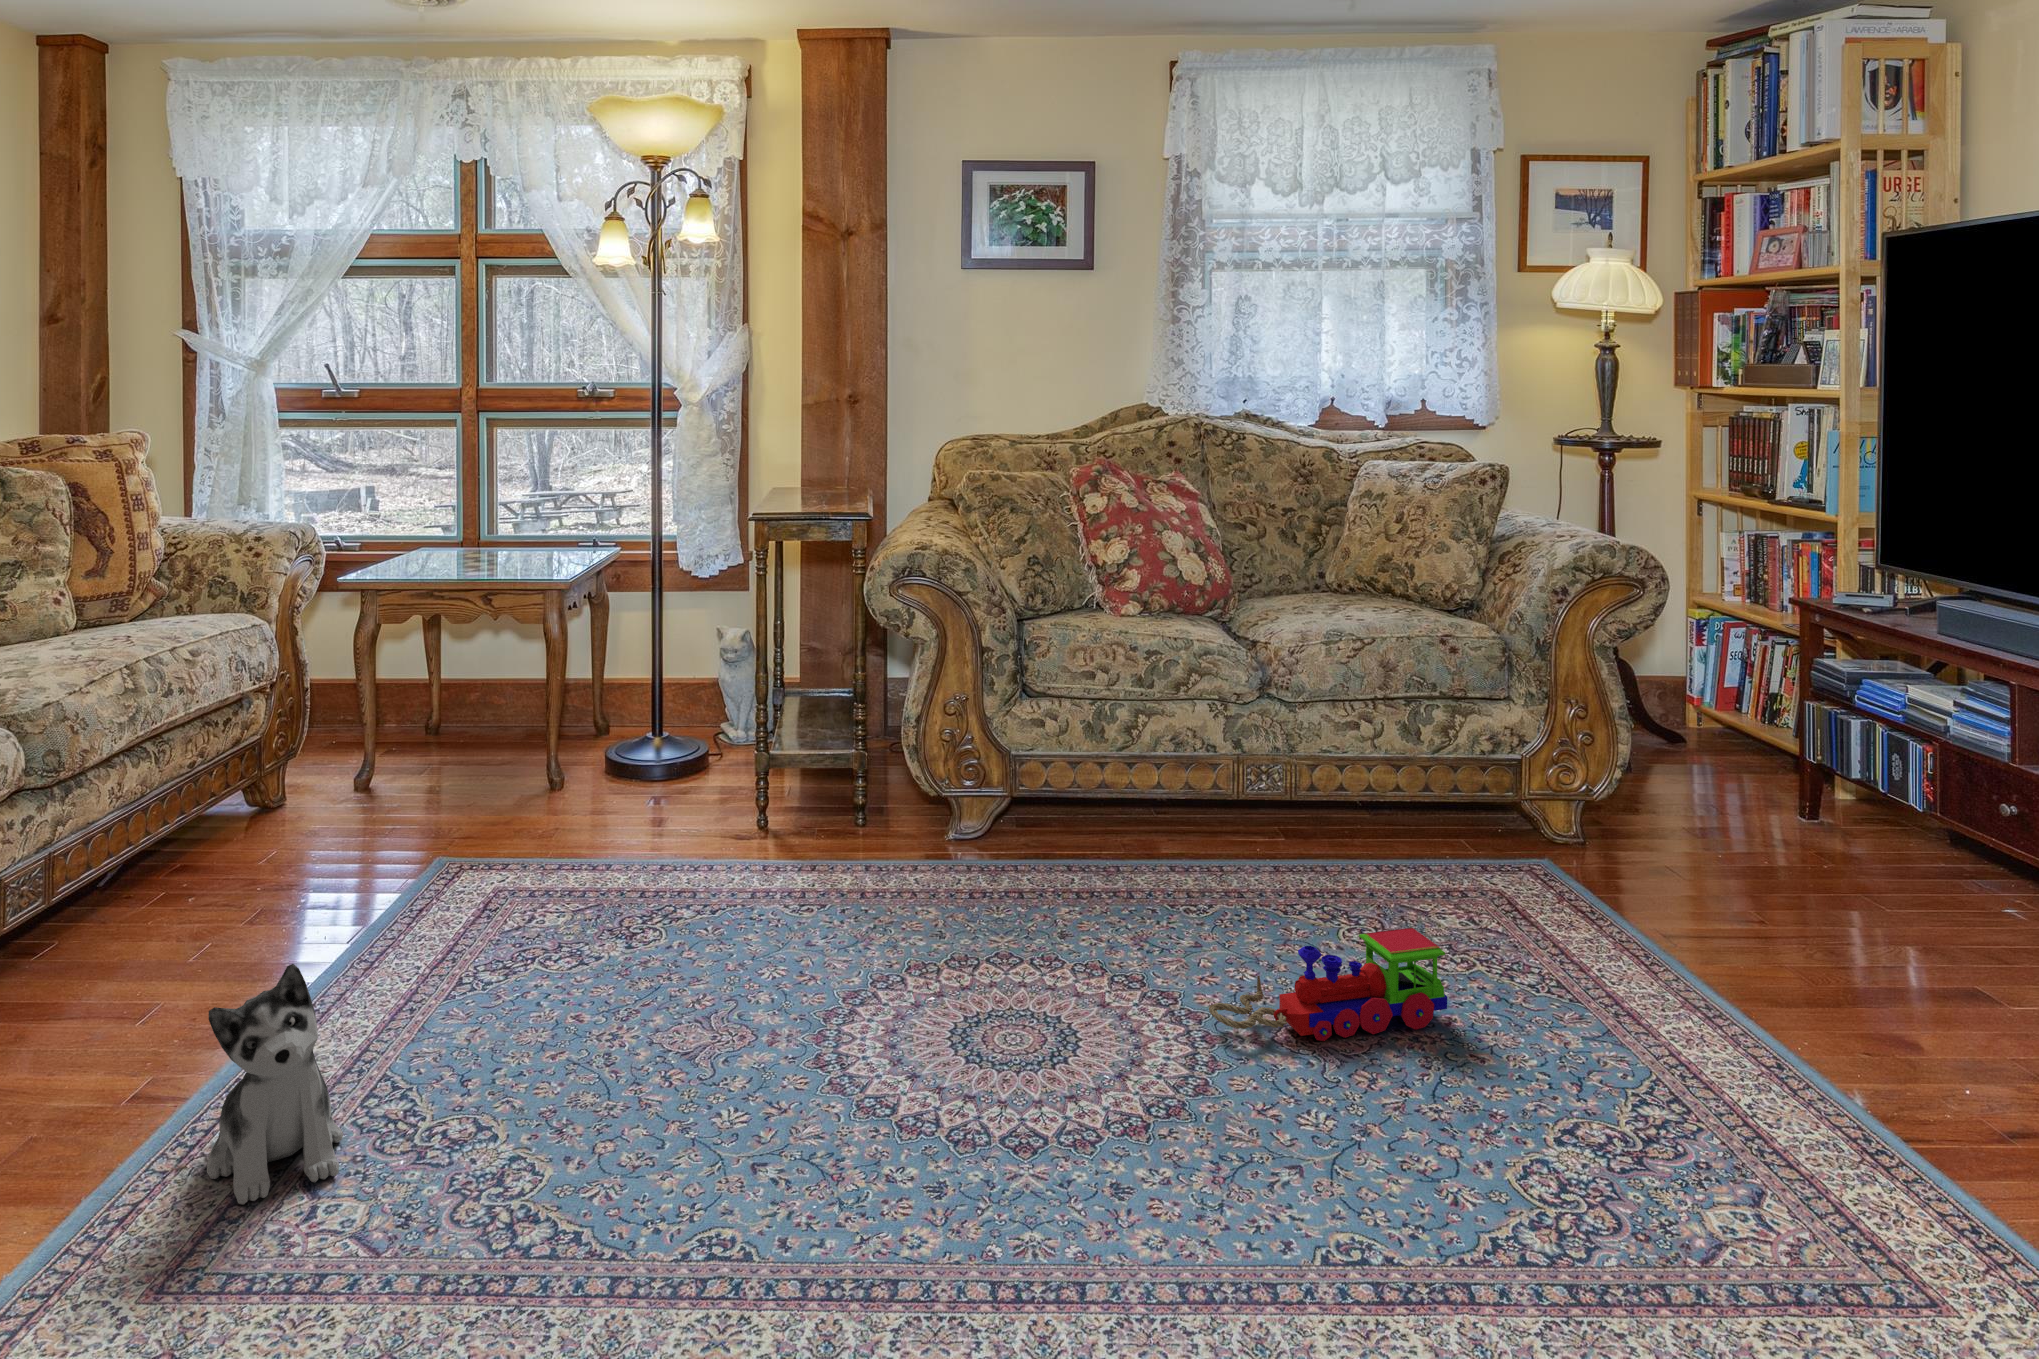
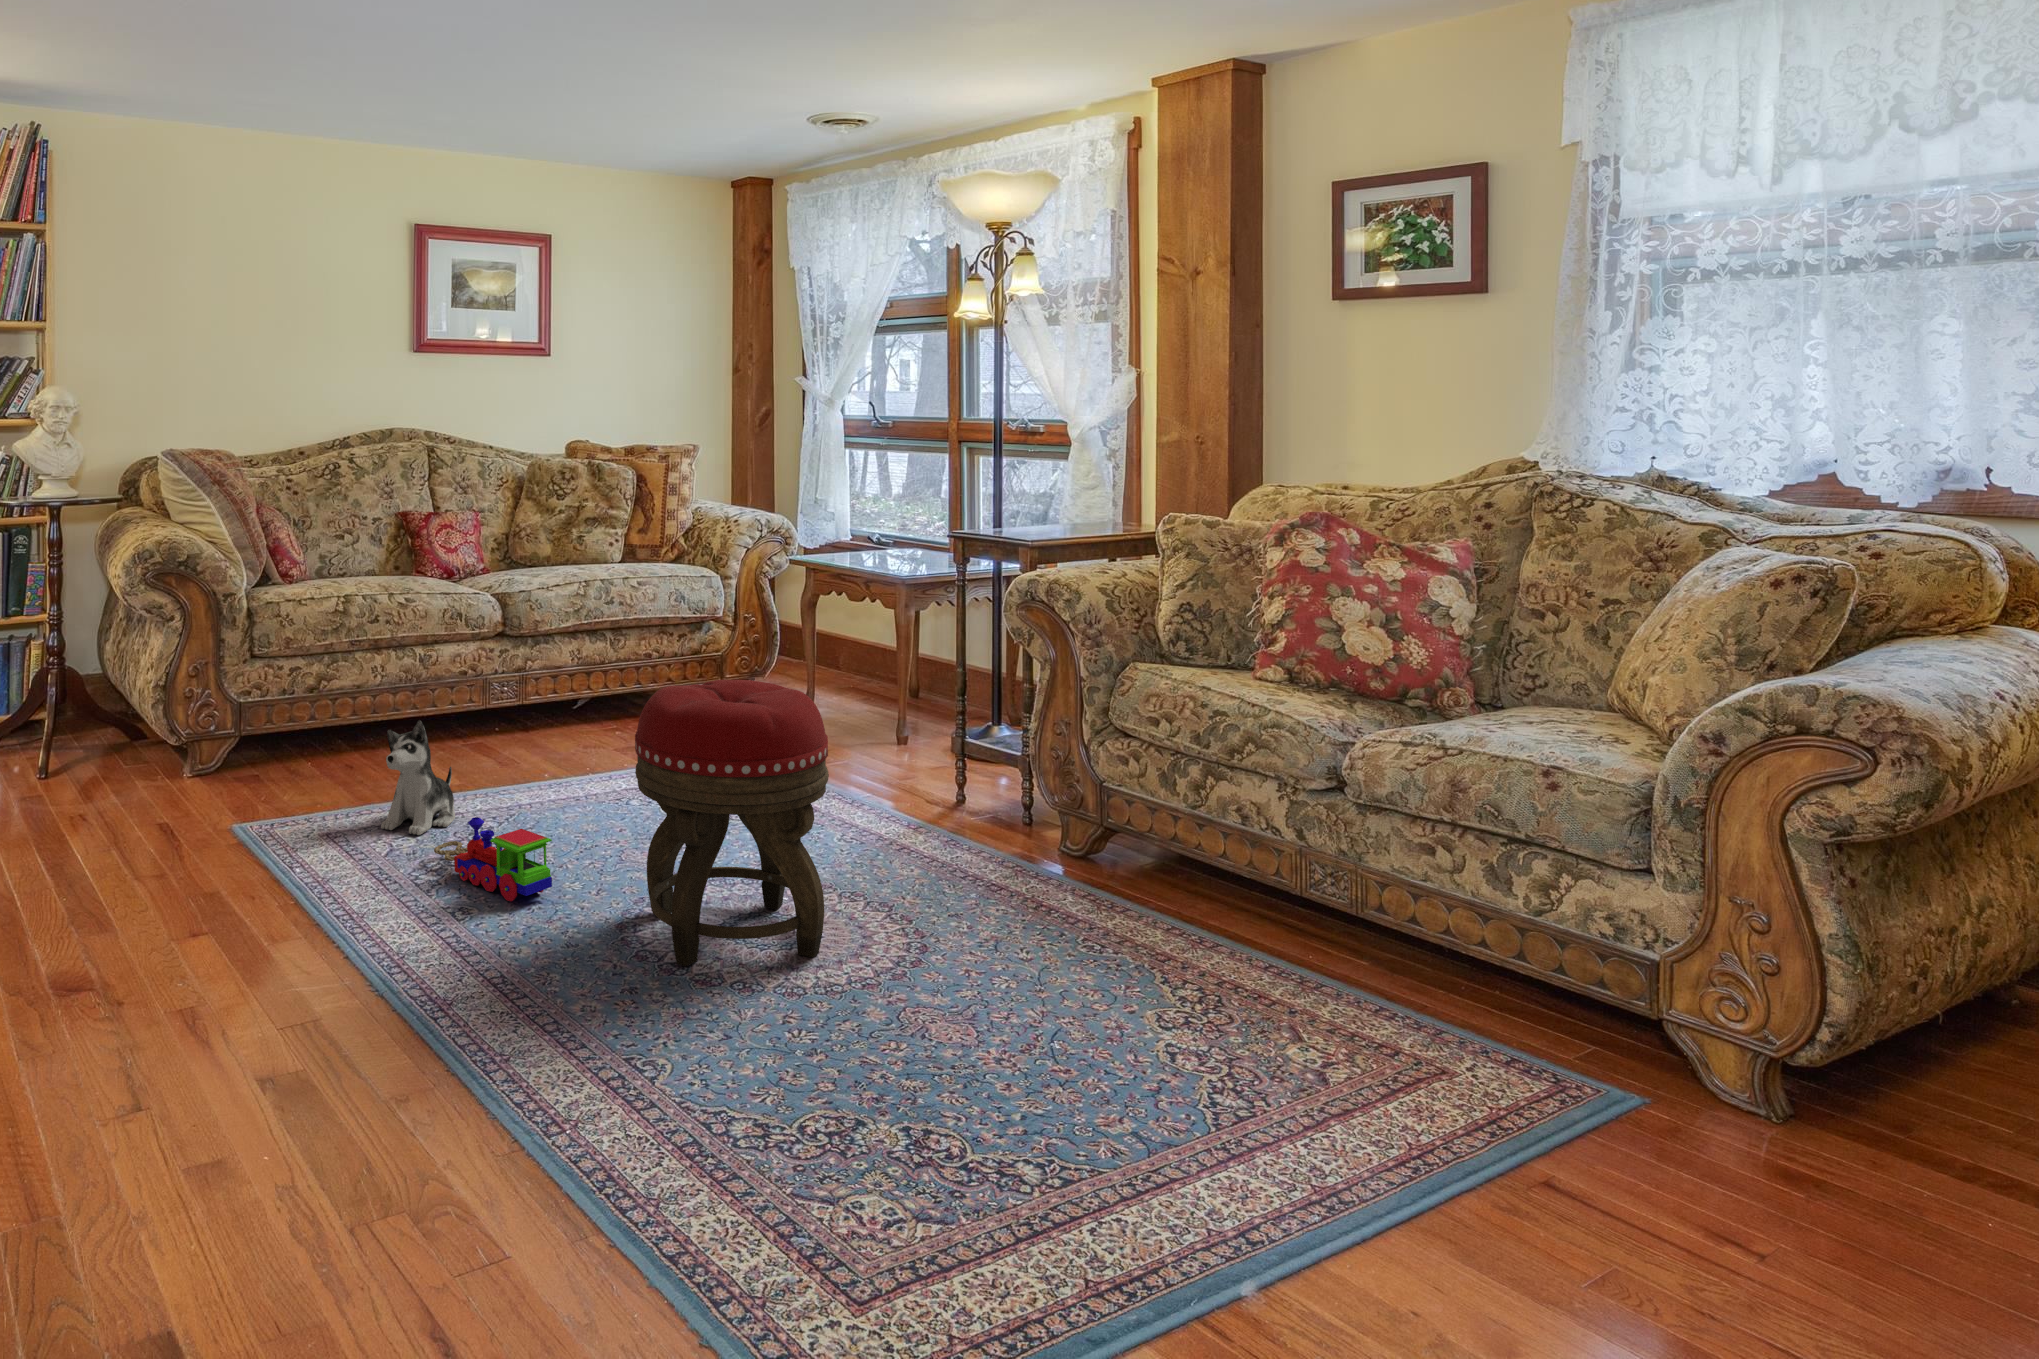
footstool: none [870,717,1123,1110] -> present [635,680,829,966]
toy train: present [1209,928,1447,1041] -> present [434,817,552,901]

